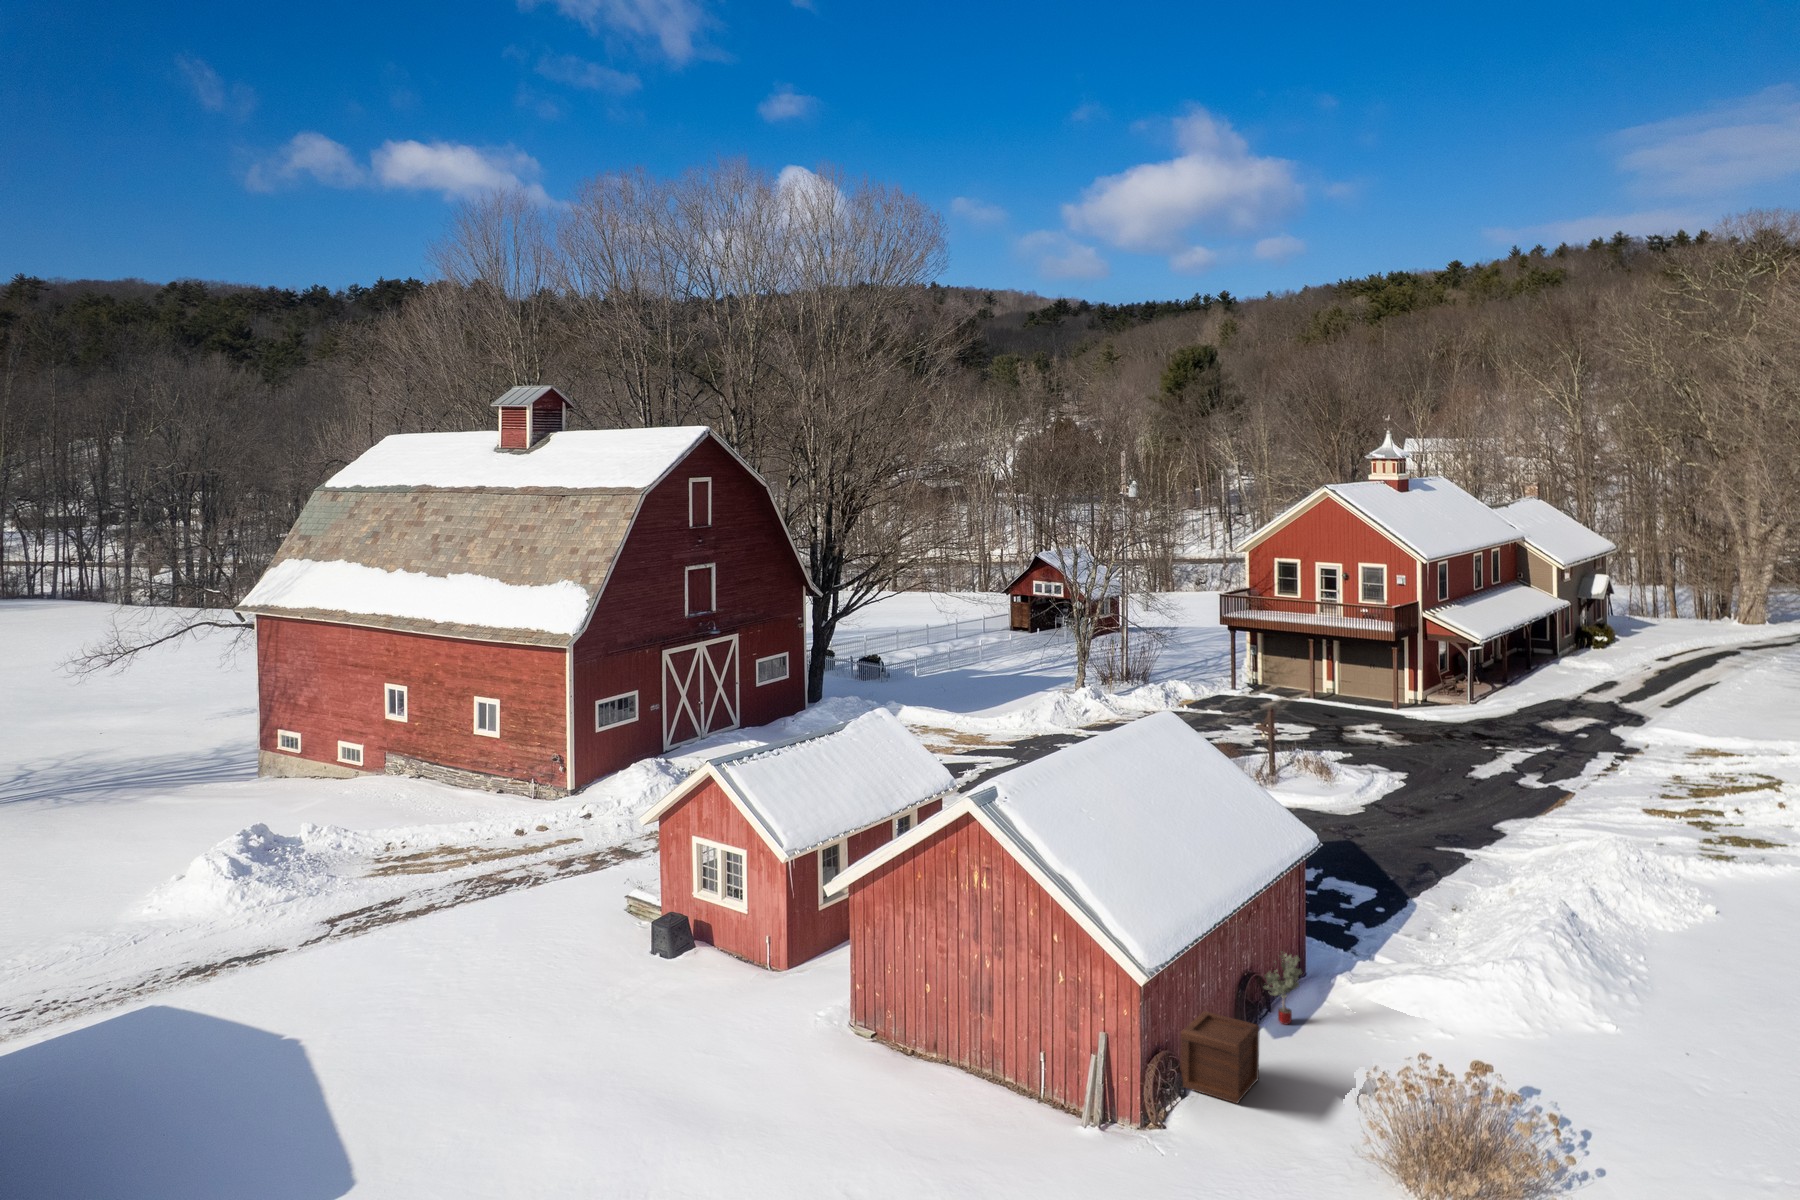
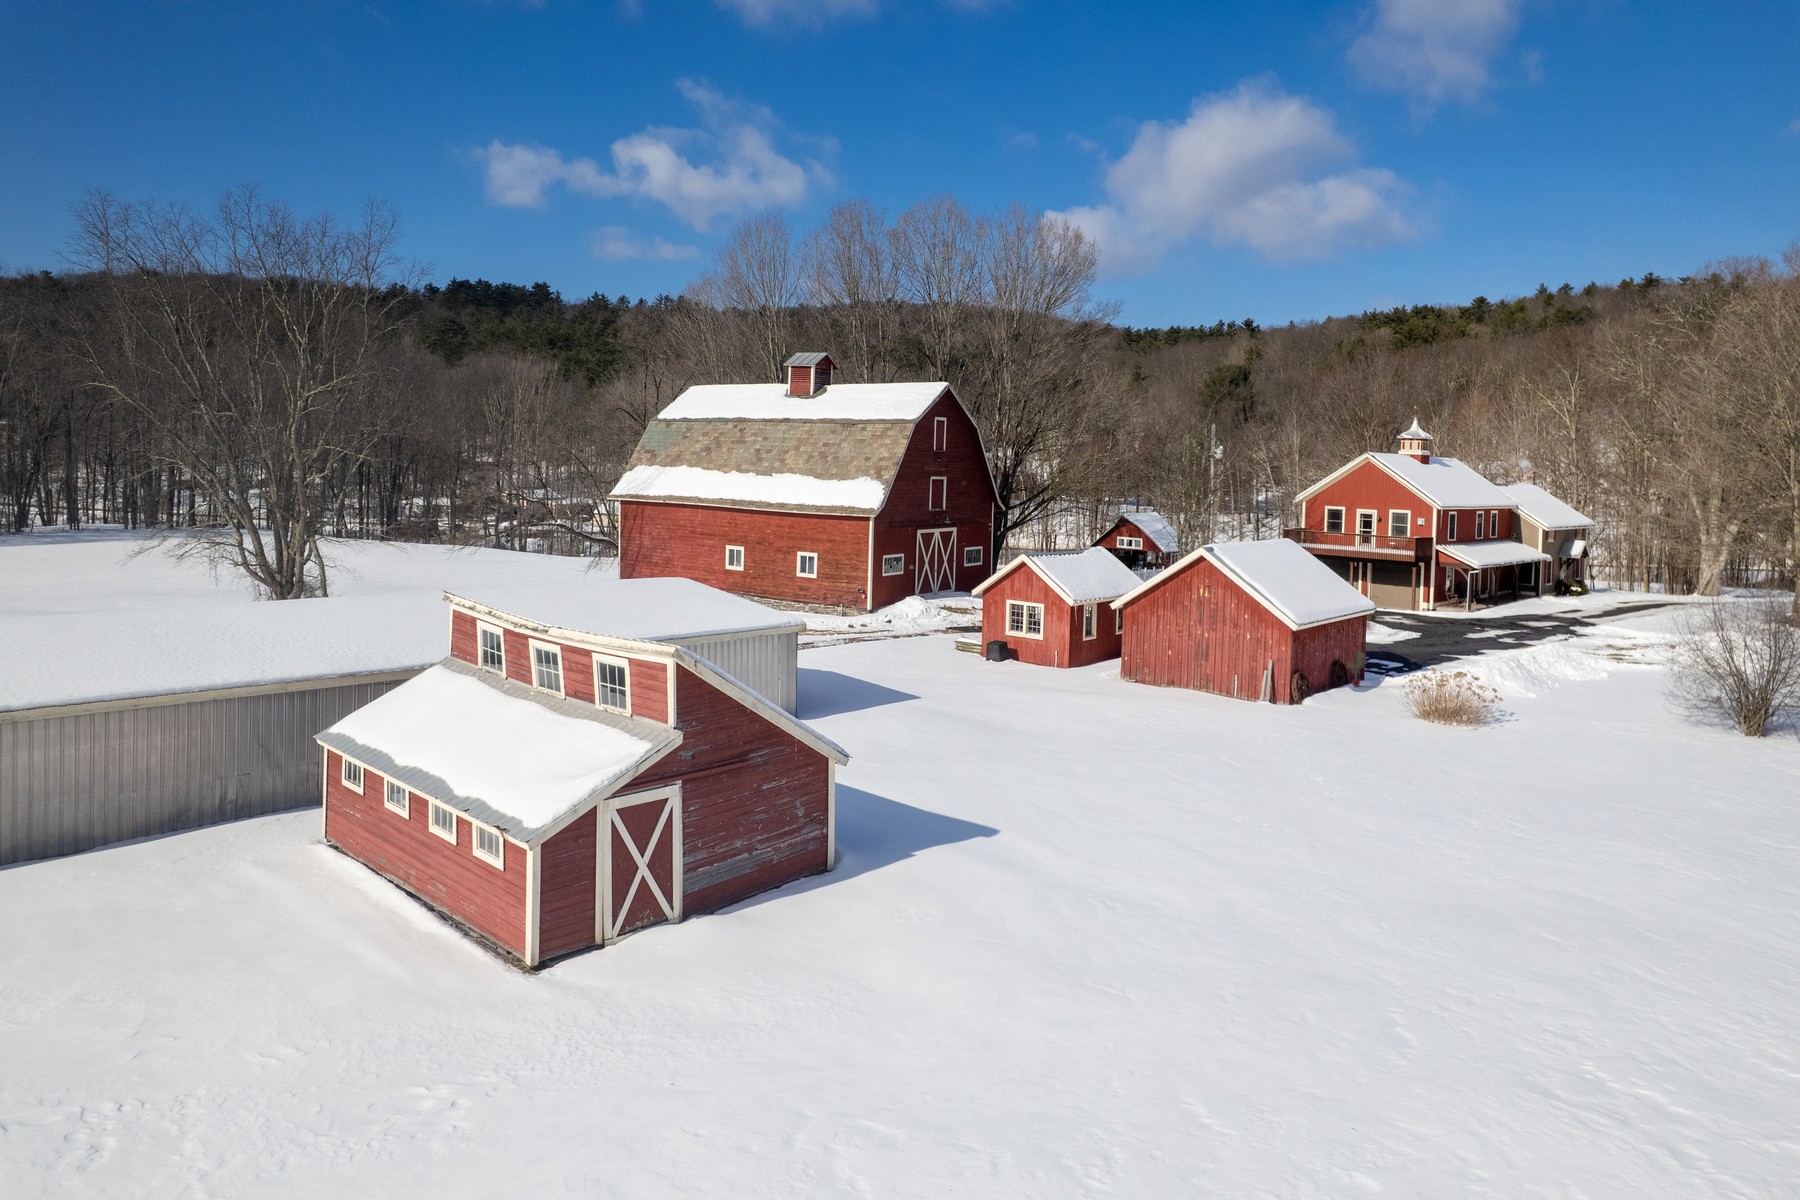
wooden crate: present [1180,1011,1260,1104] -> none [1306,663,1348,699]

